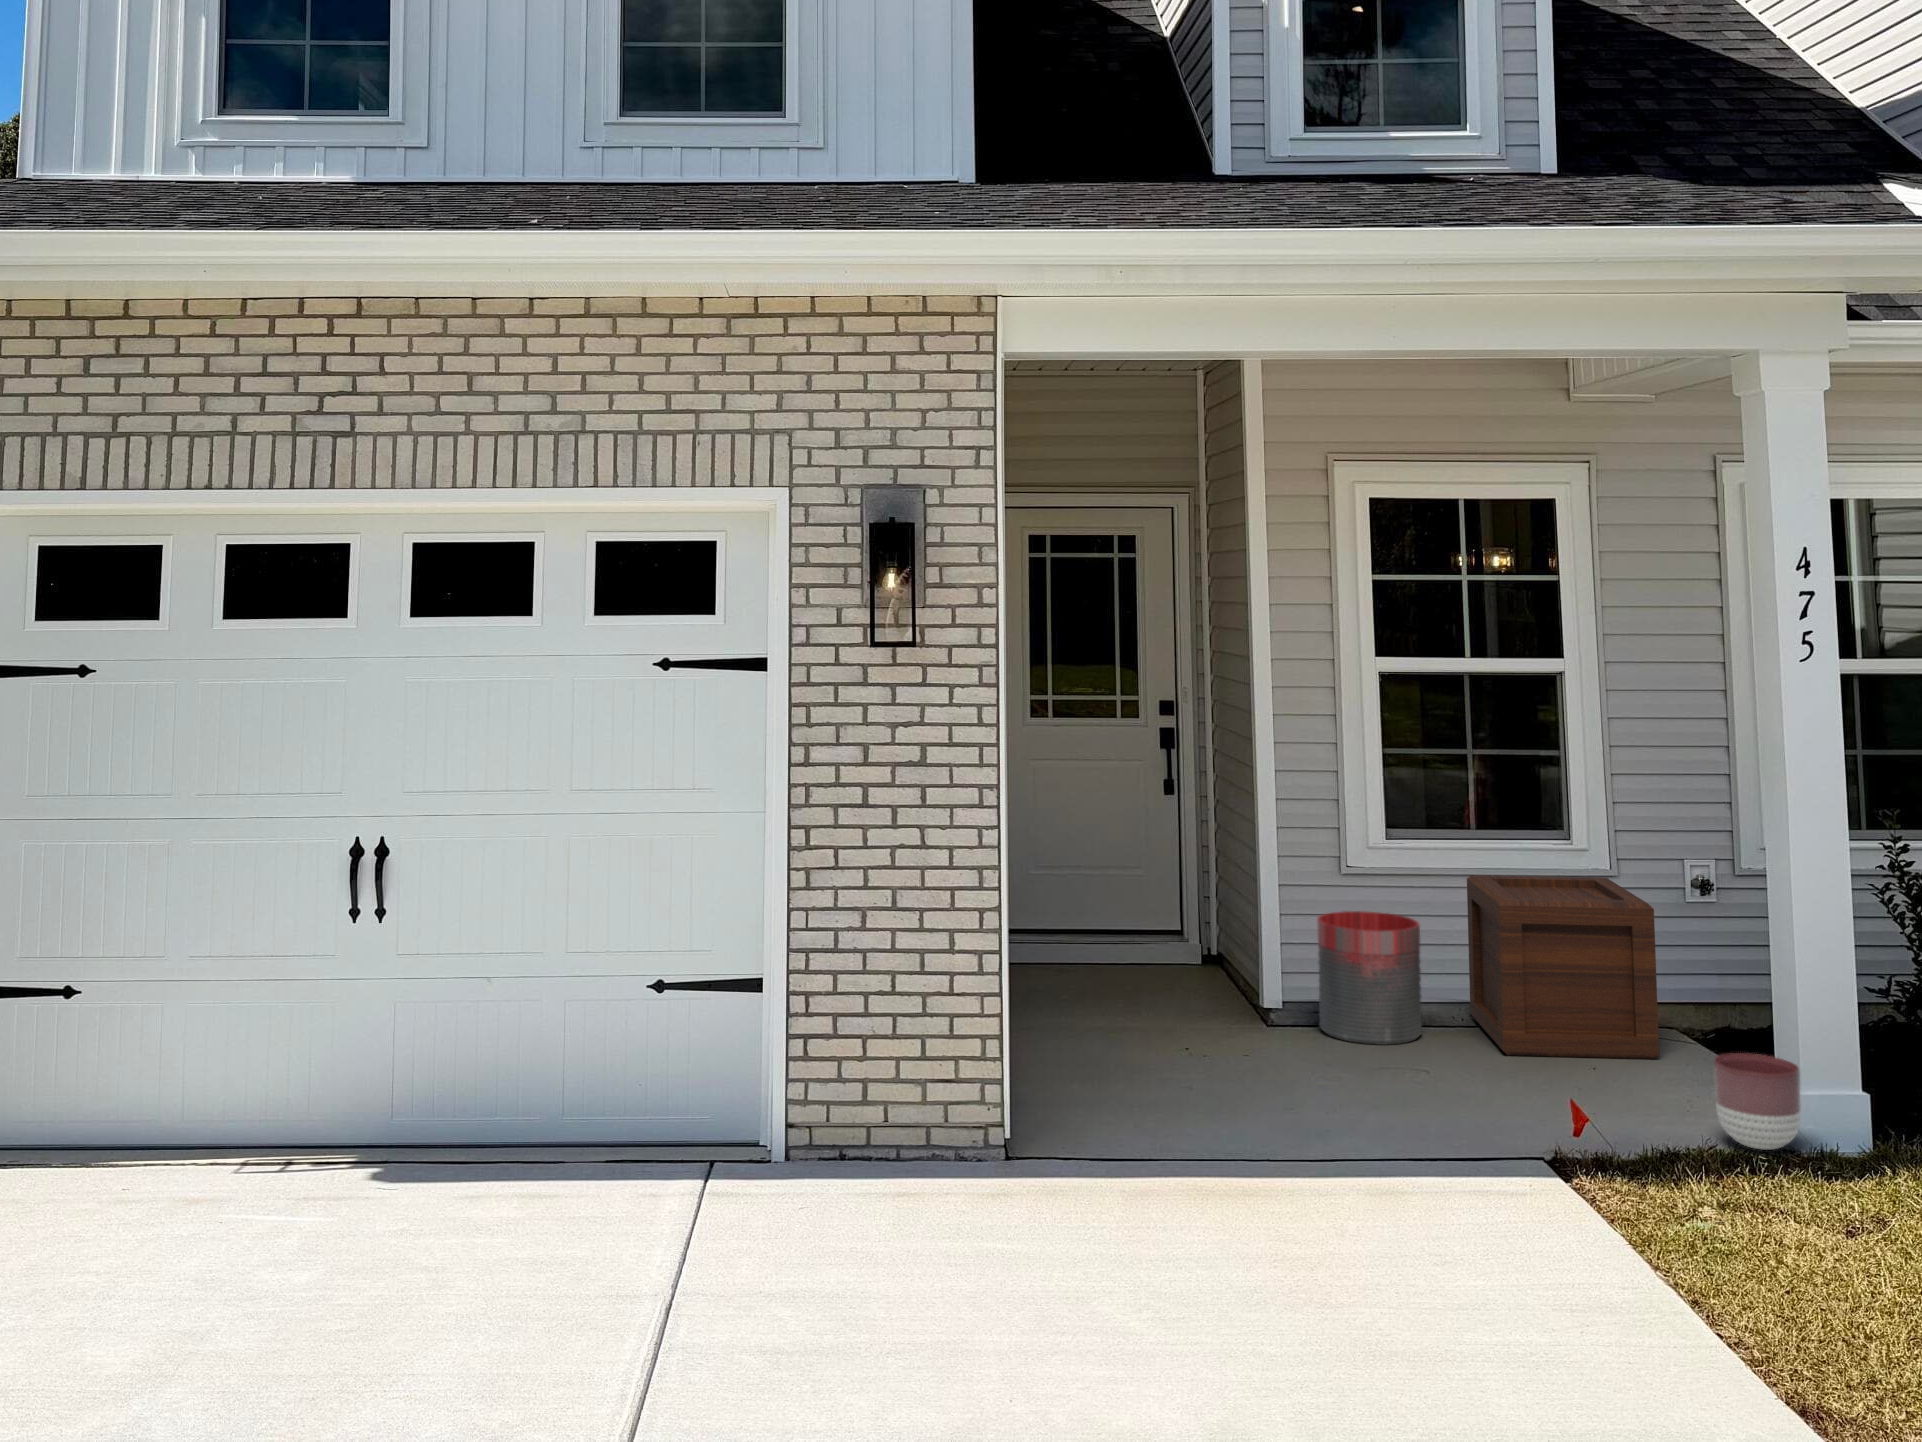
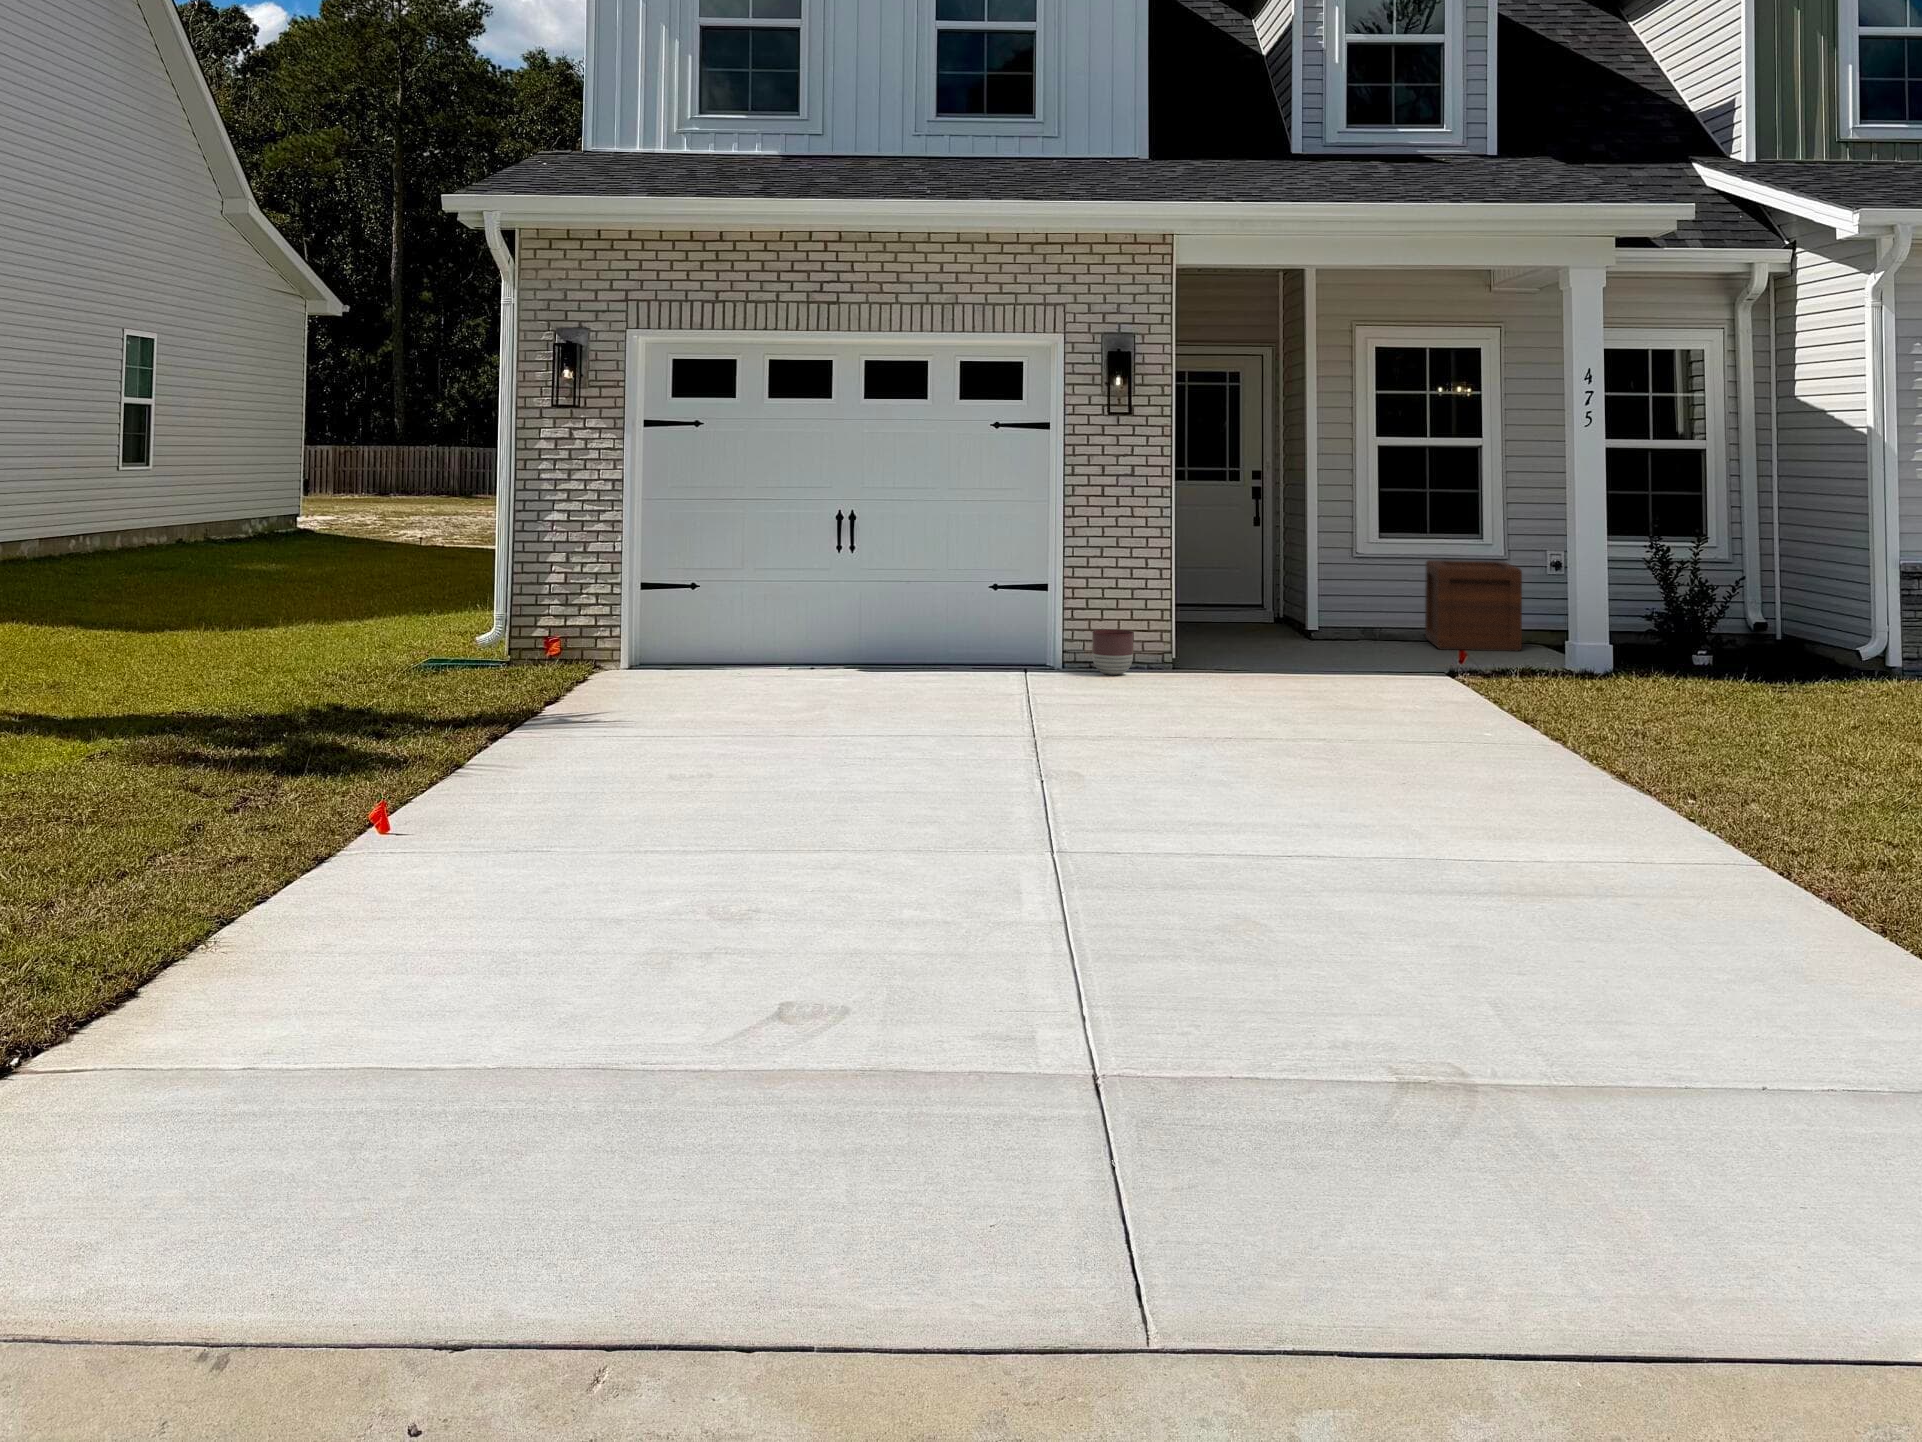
trash can: present [1317,911,1422,1045] -> none [1339,579,1396,646]
planter: present [1714,1053,1801,1150] -> present [1092,630,1134,675]

